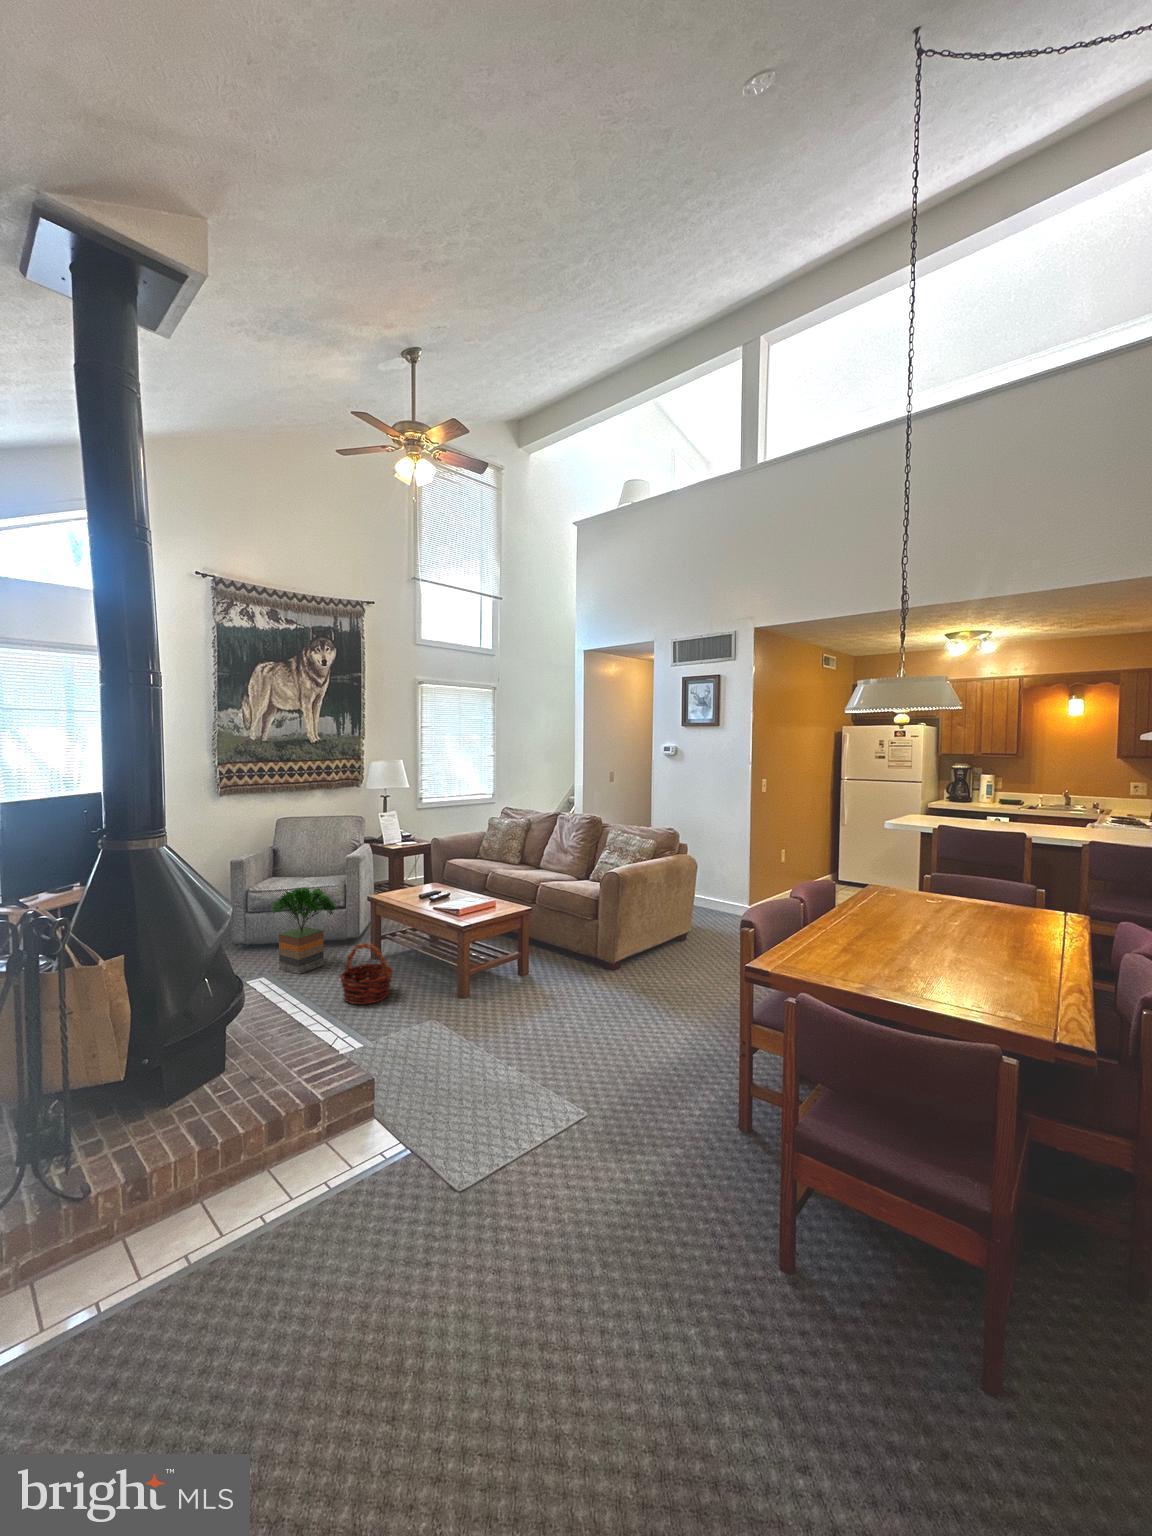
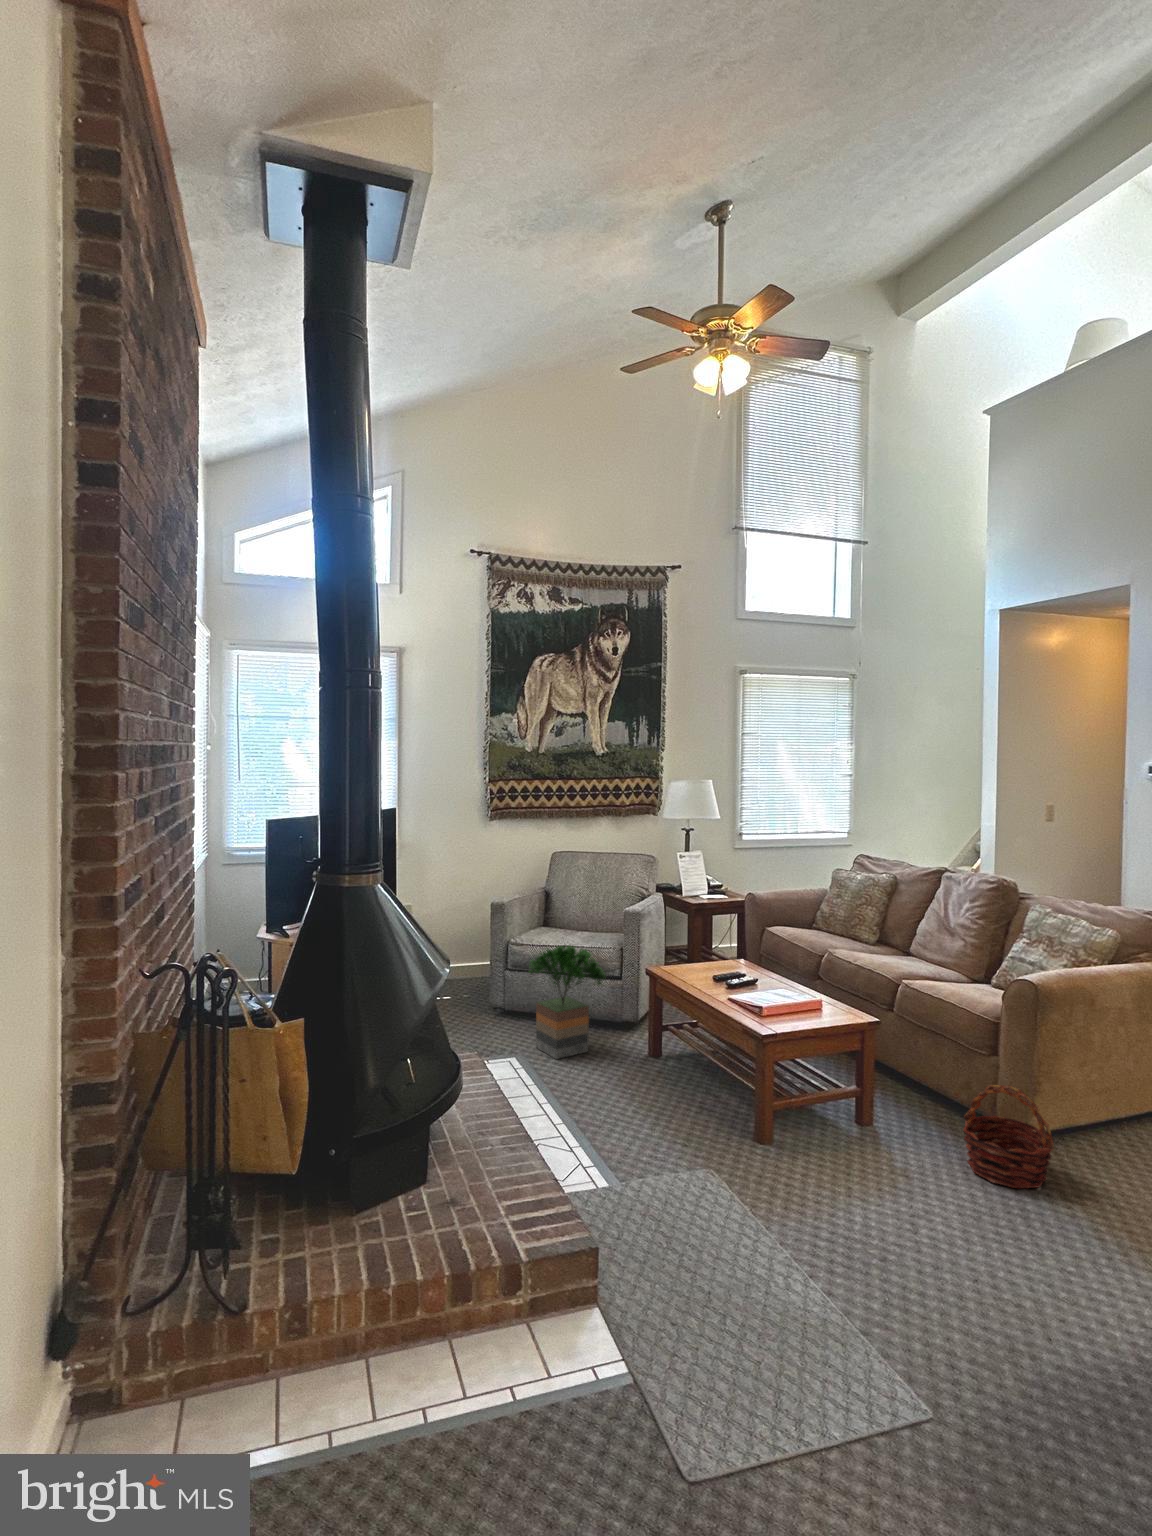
basket: present [340,943,393,1005] -> present [963,1085,1054,1189]

